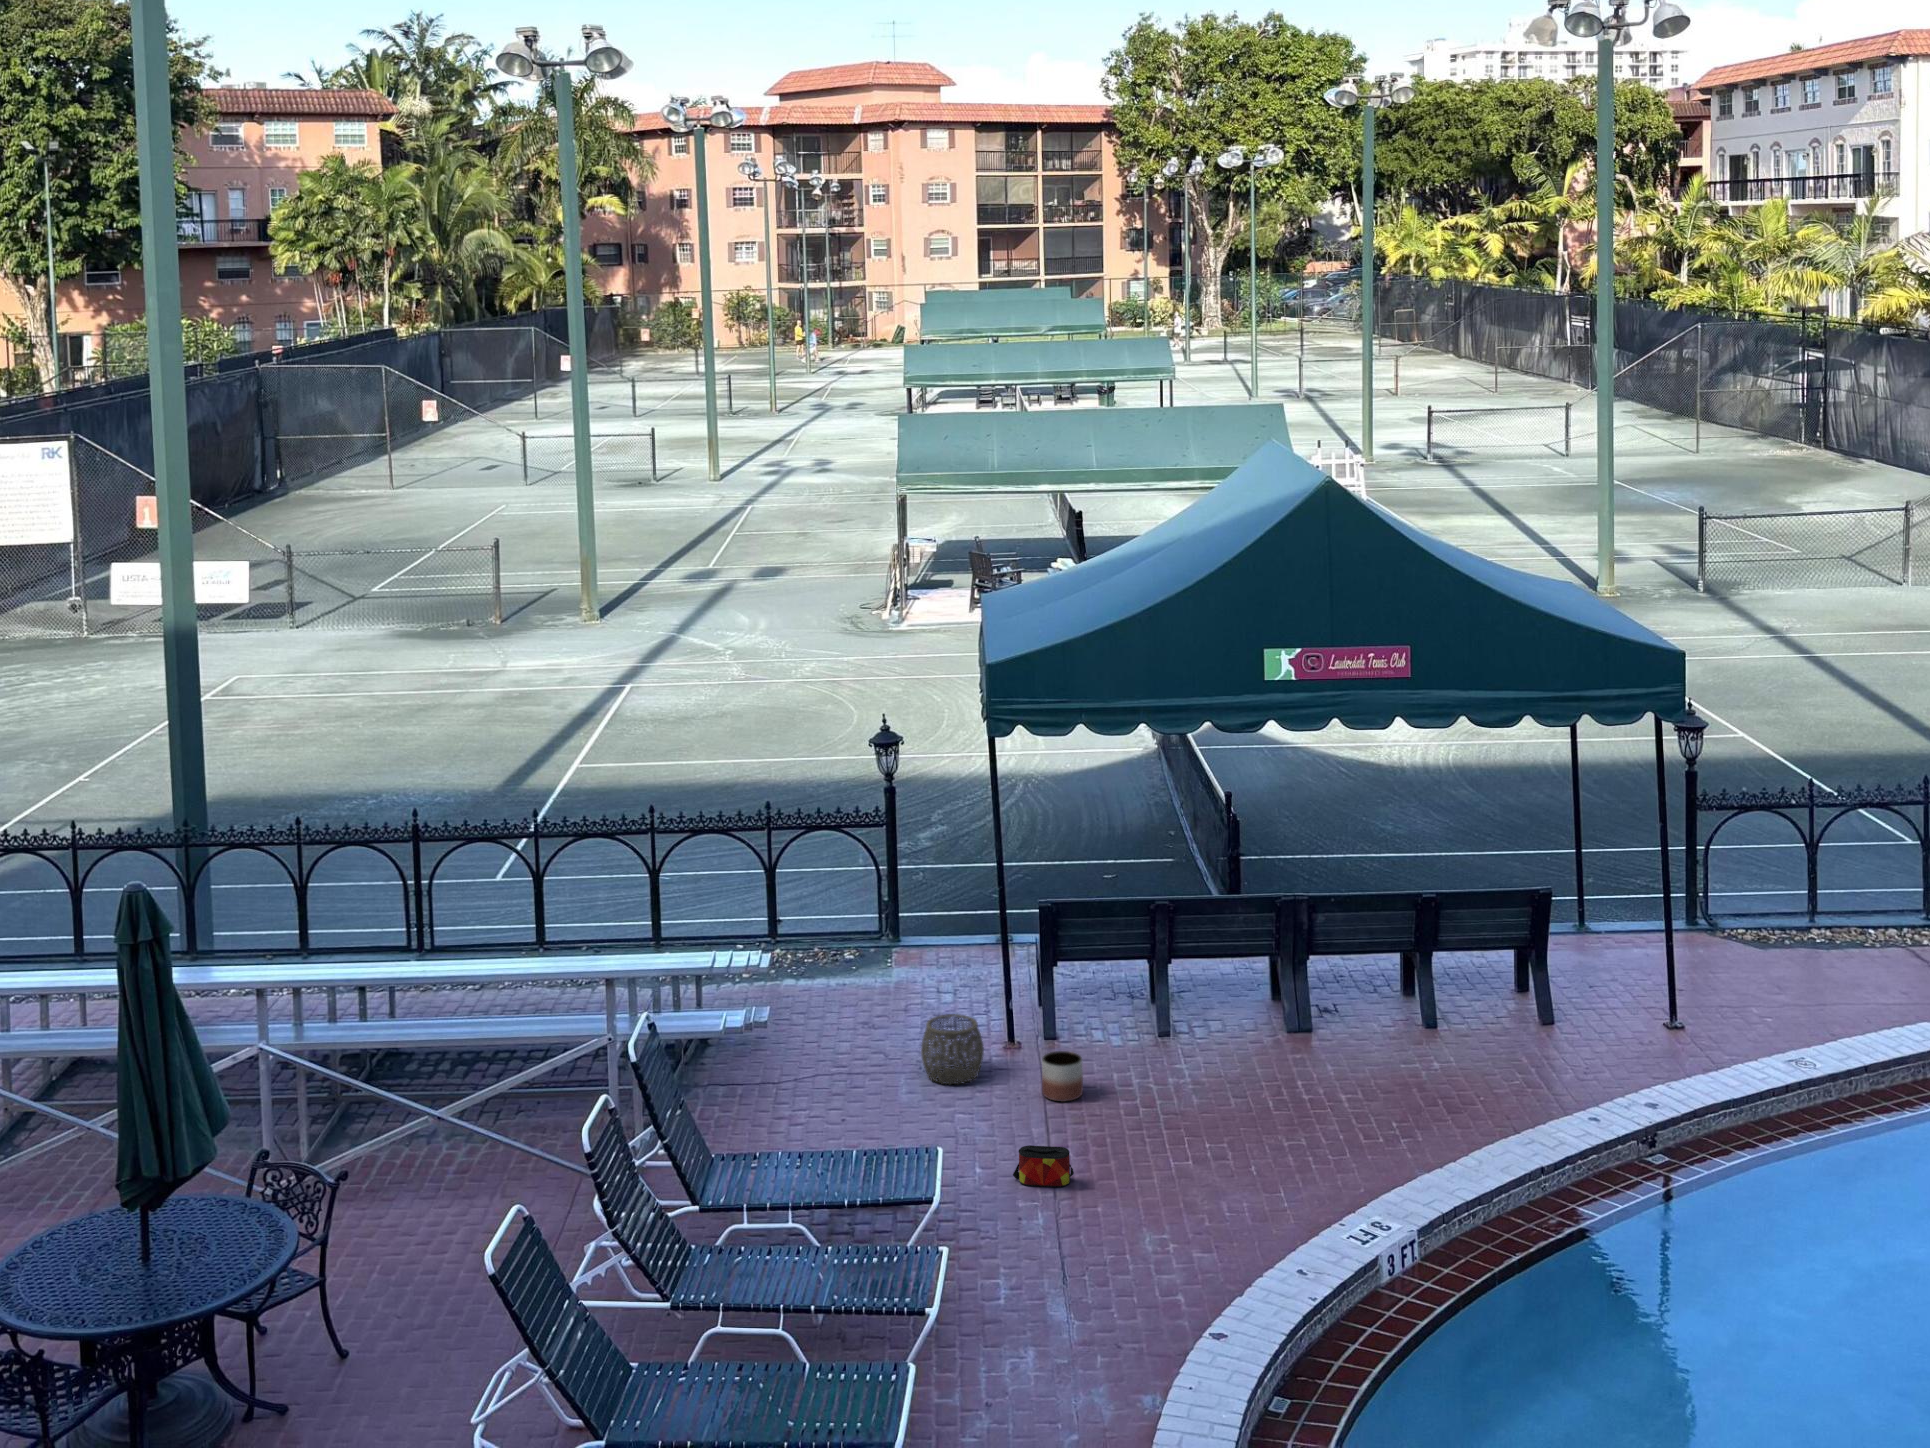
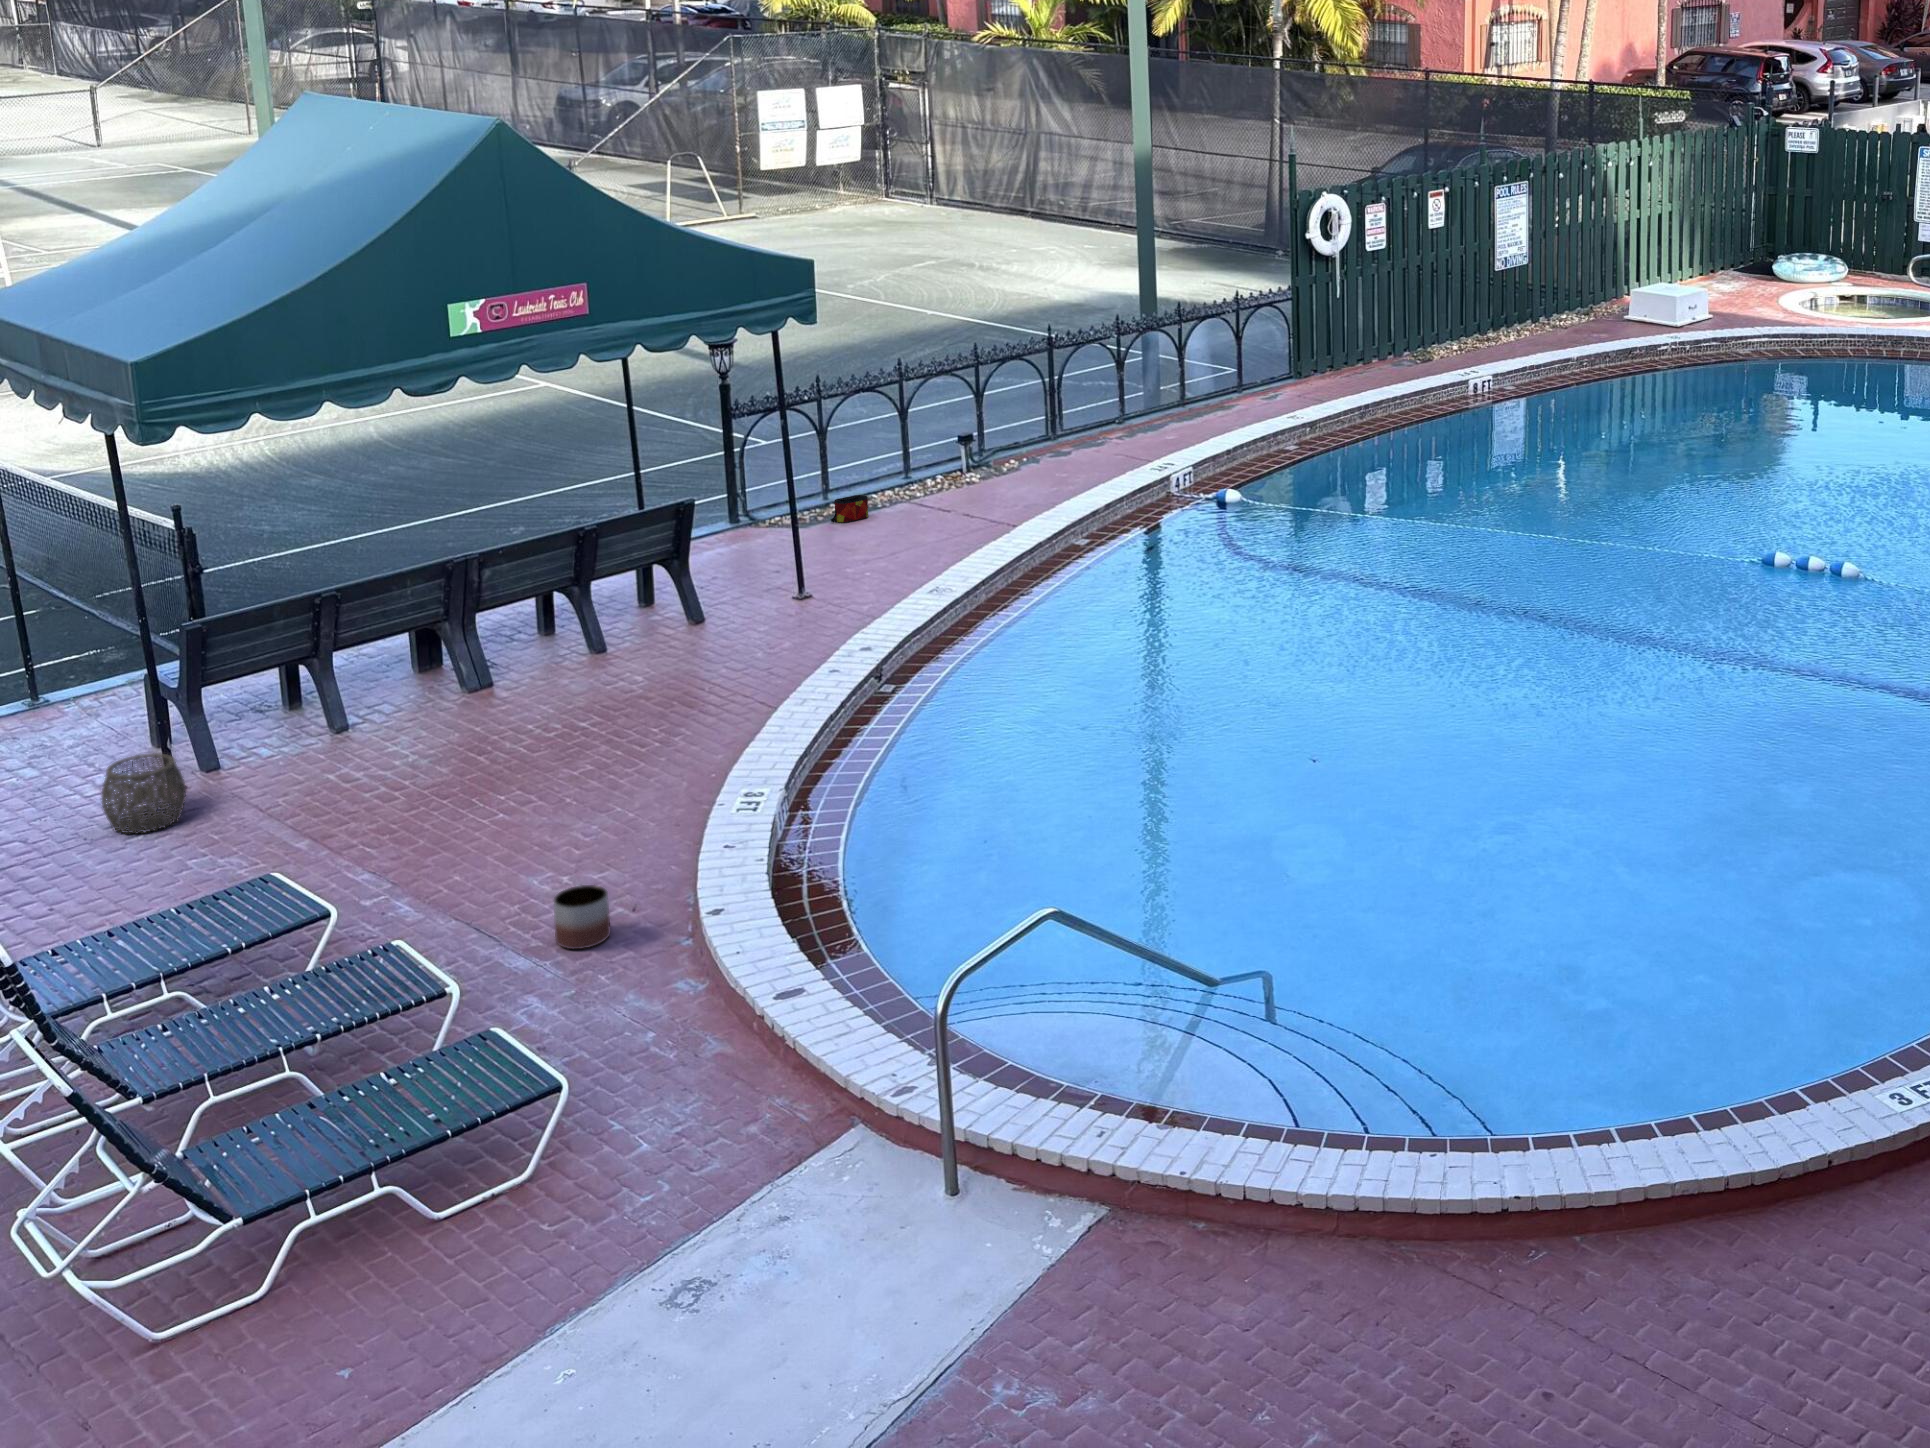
planter: present [1042,1051,1083,1102] -> present [554,885,611,949]
bag: present [1013,1145,1074,1187] -> present [831,495,868,523]

